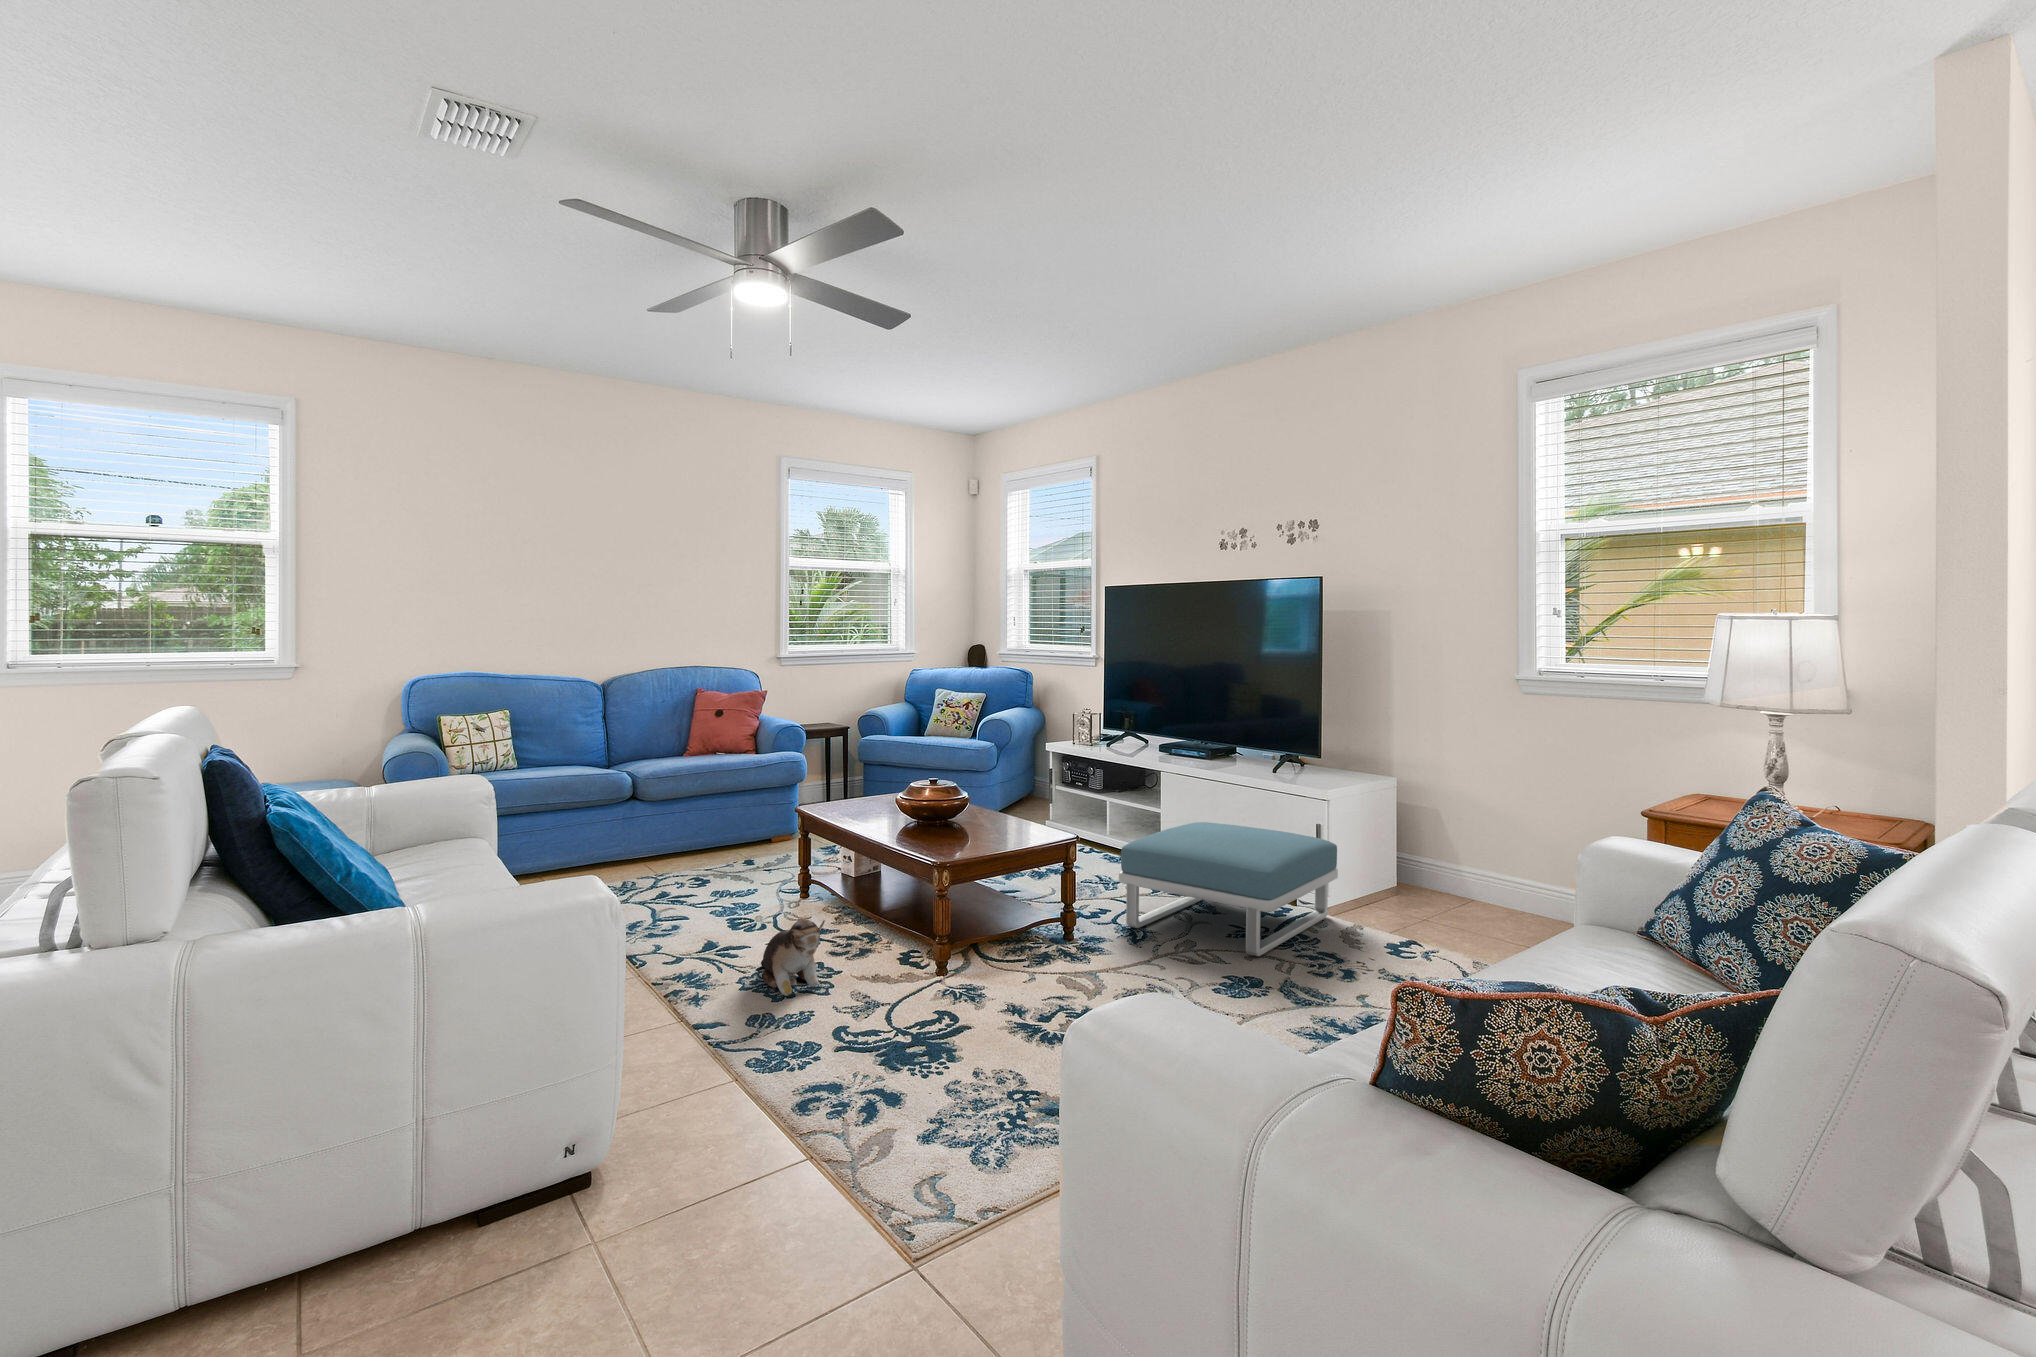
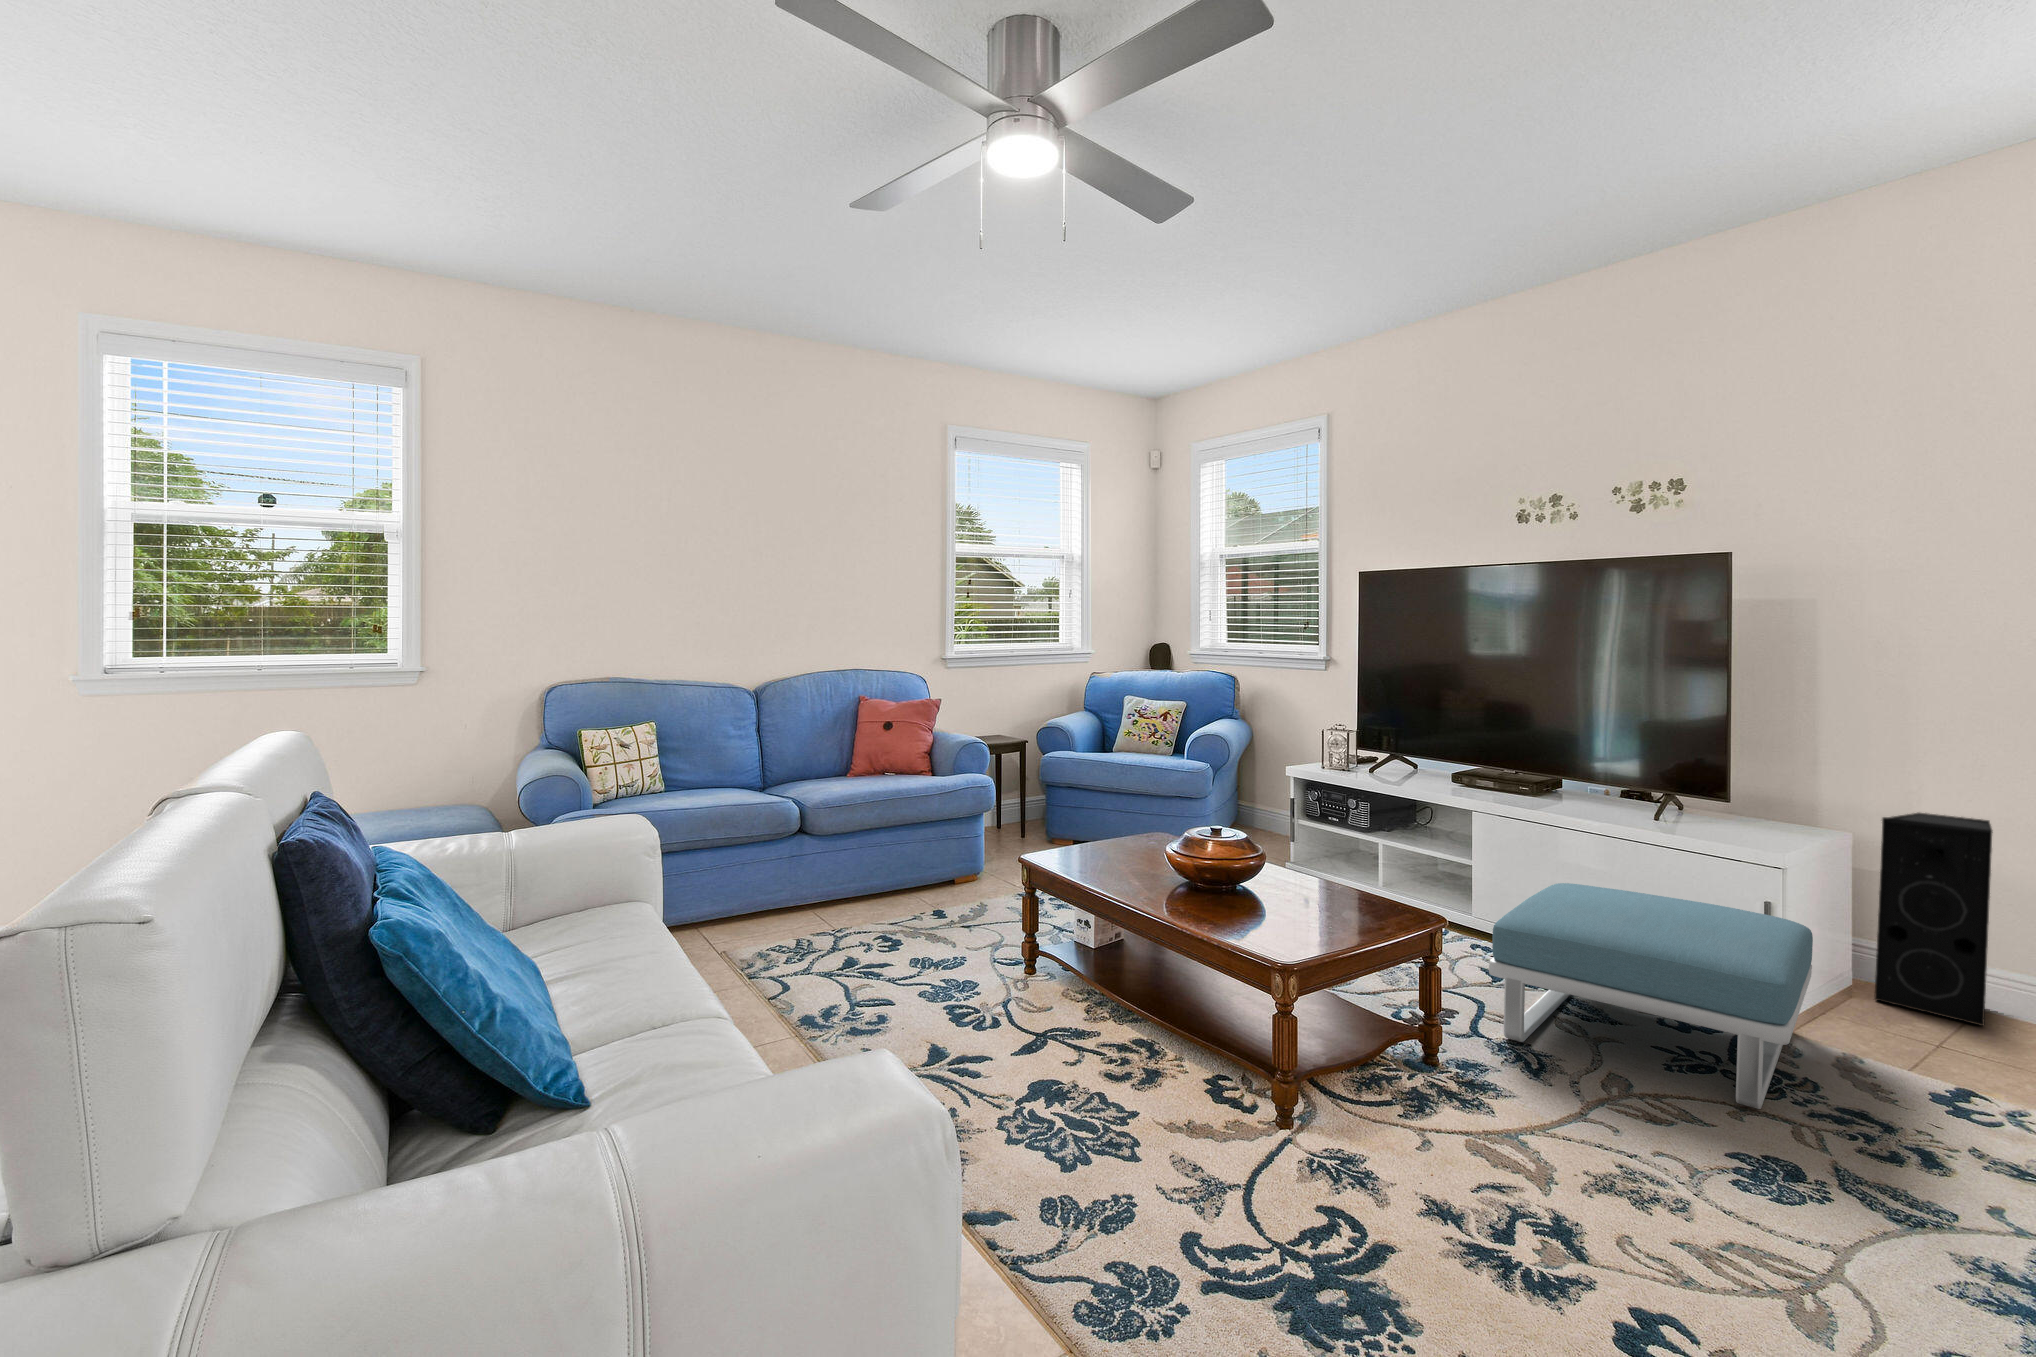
speaker: none [1404,767,1476,912] -> present [1874,813,1993,1026]
plush toy: present [761,919,825,996] -> none [1017,1047,1140,1162]

